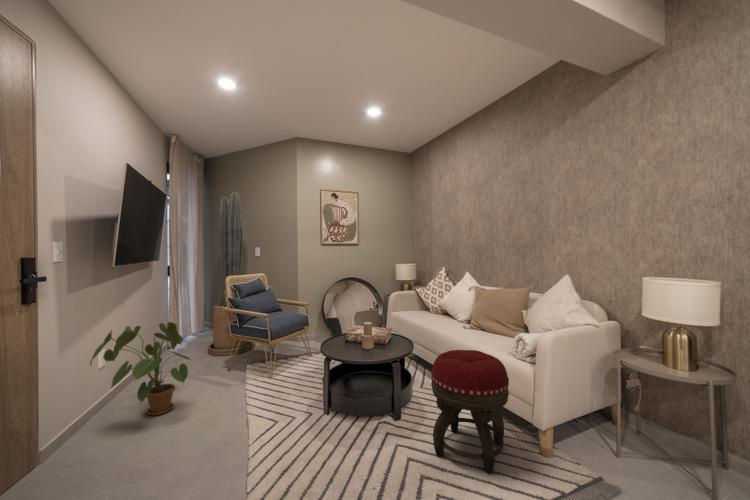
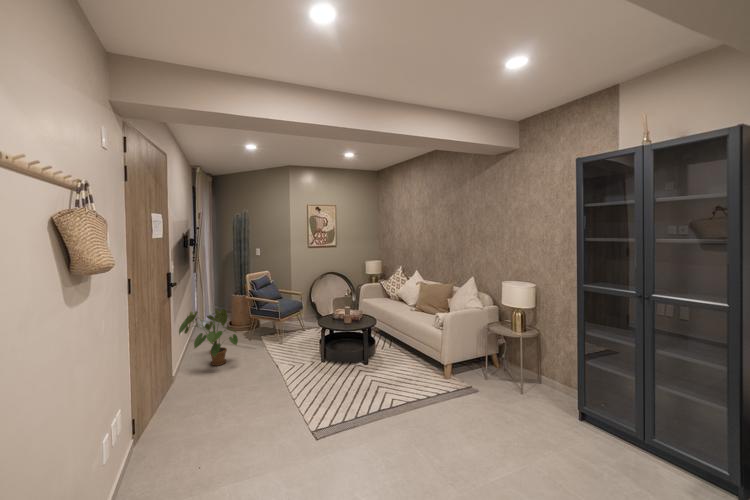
footstool: present [431,350,509,474] -> none [385,323,425,383]

